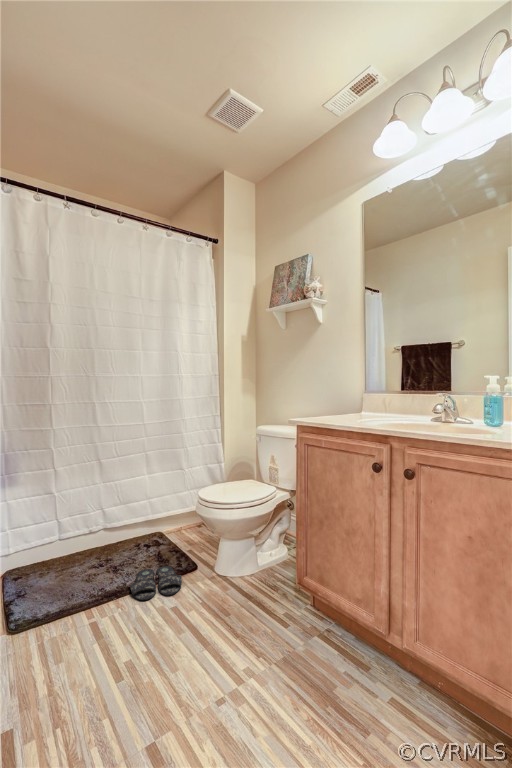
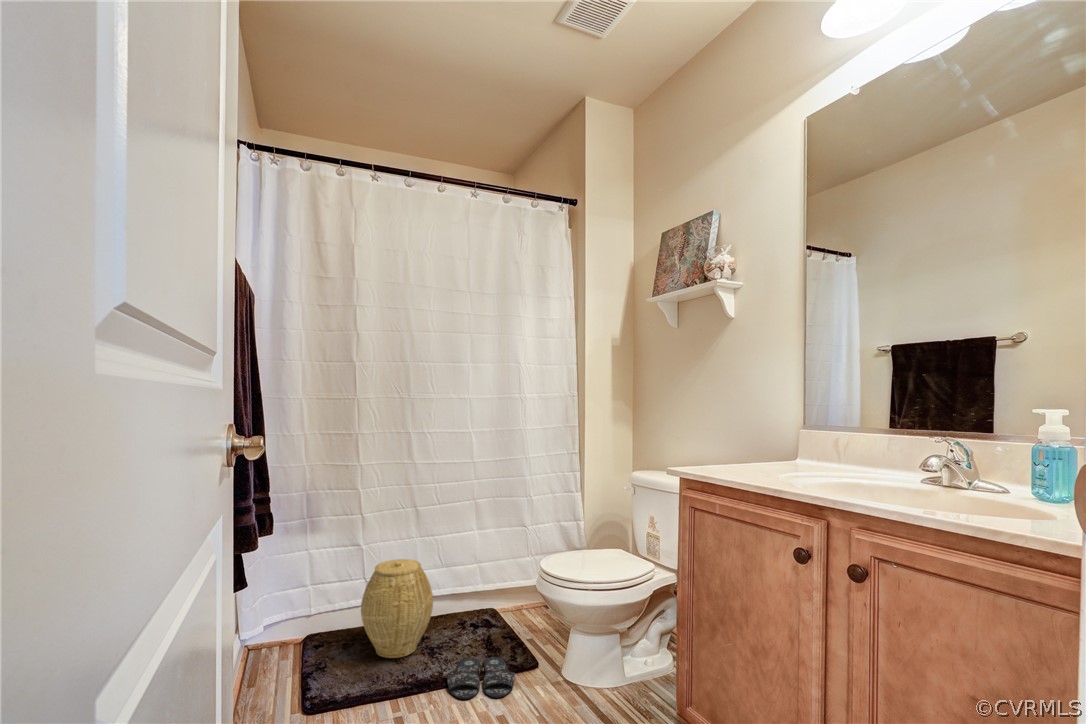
woven basket: none [56,503,115,578] -> present [361,559,433,658]

